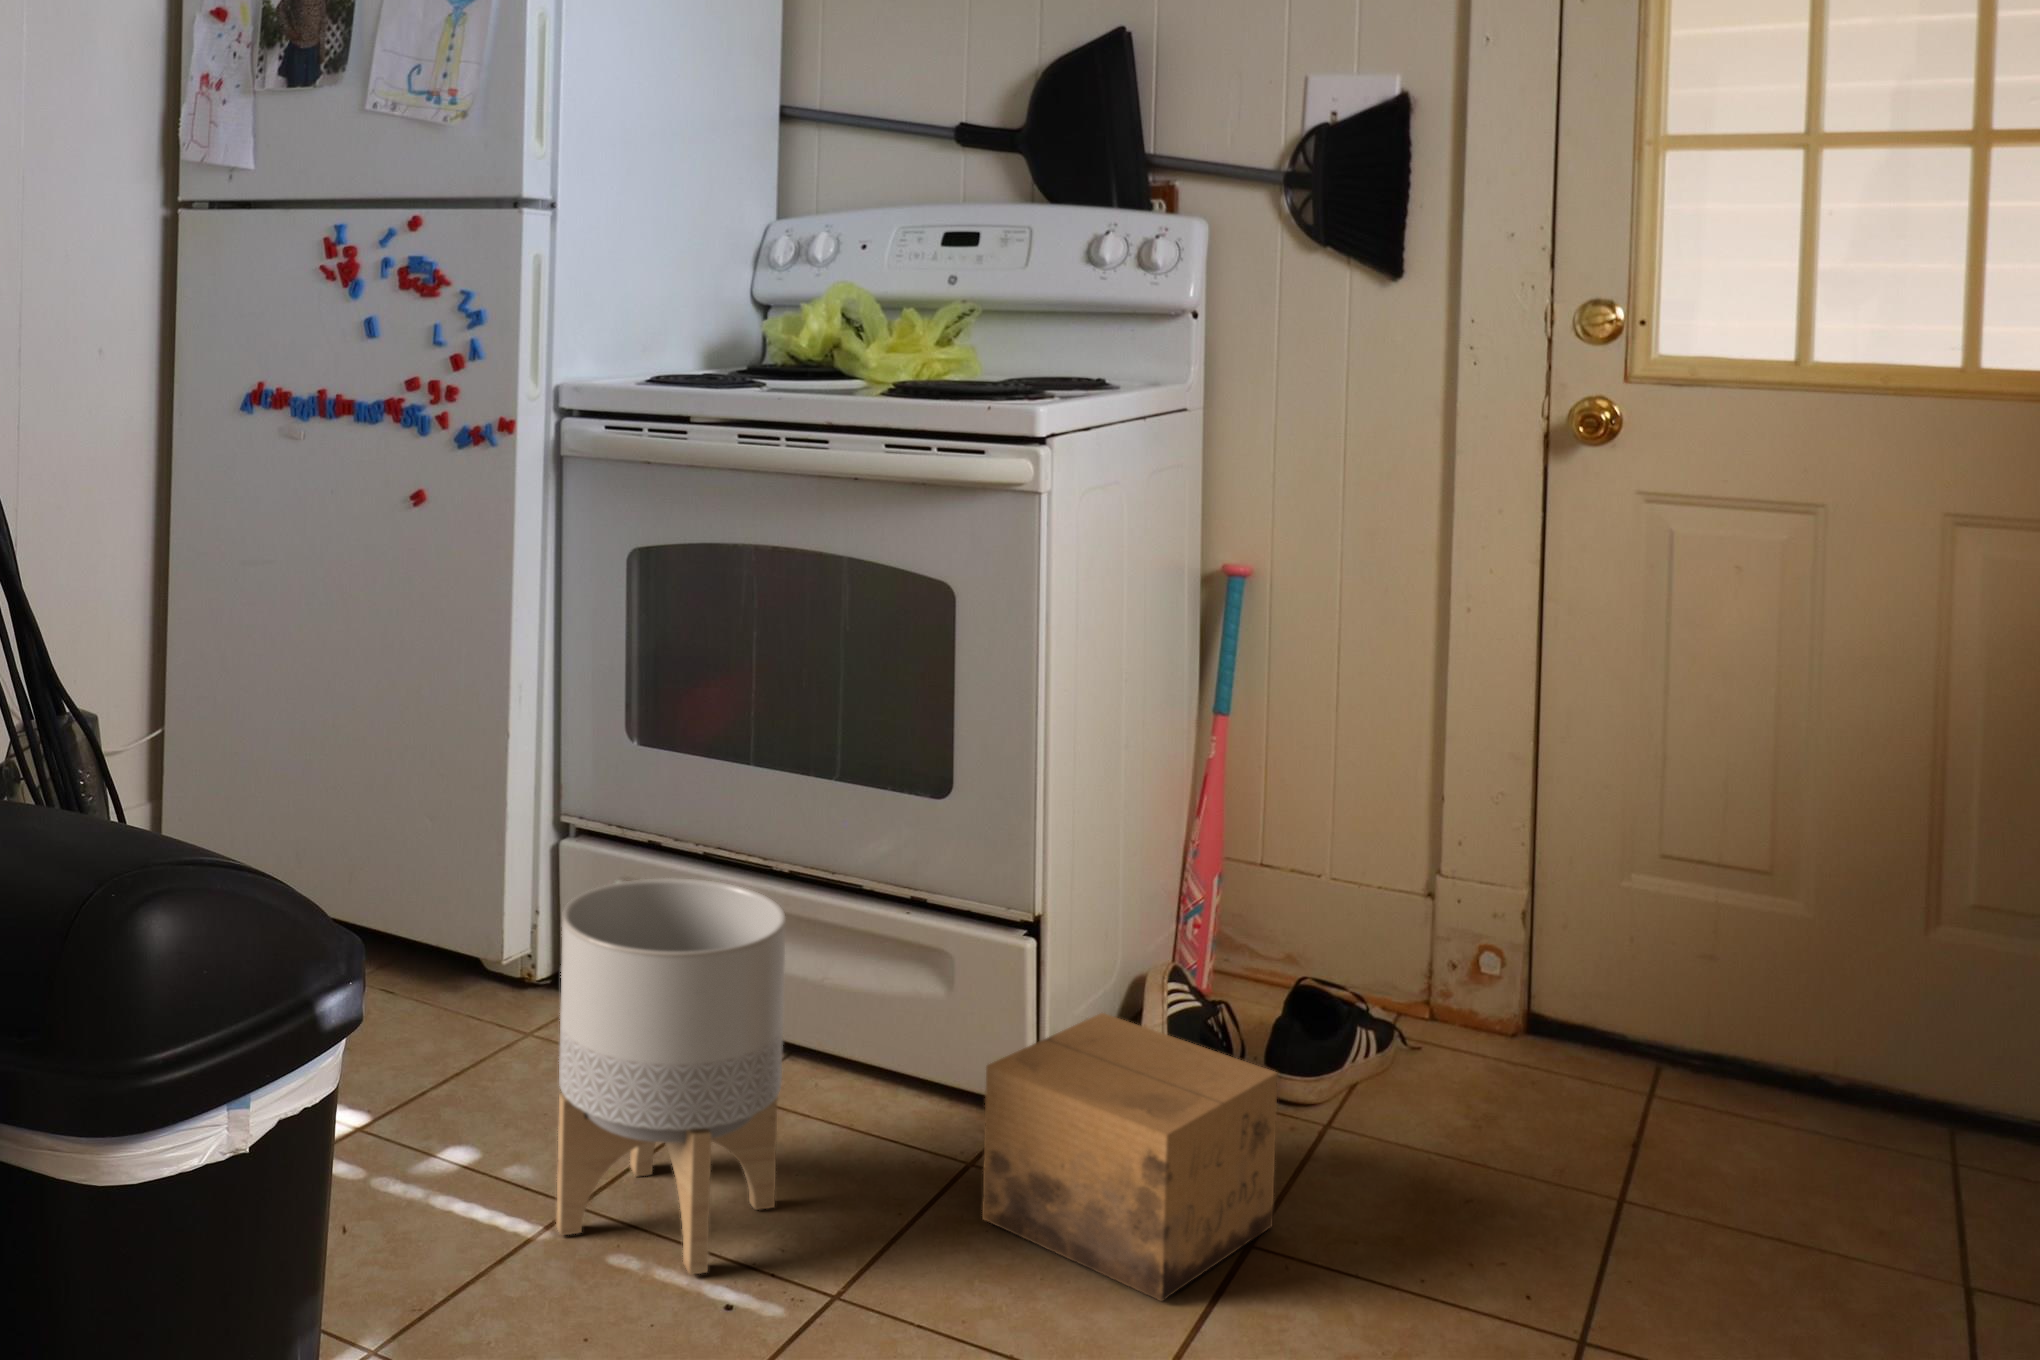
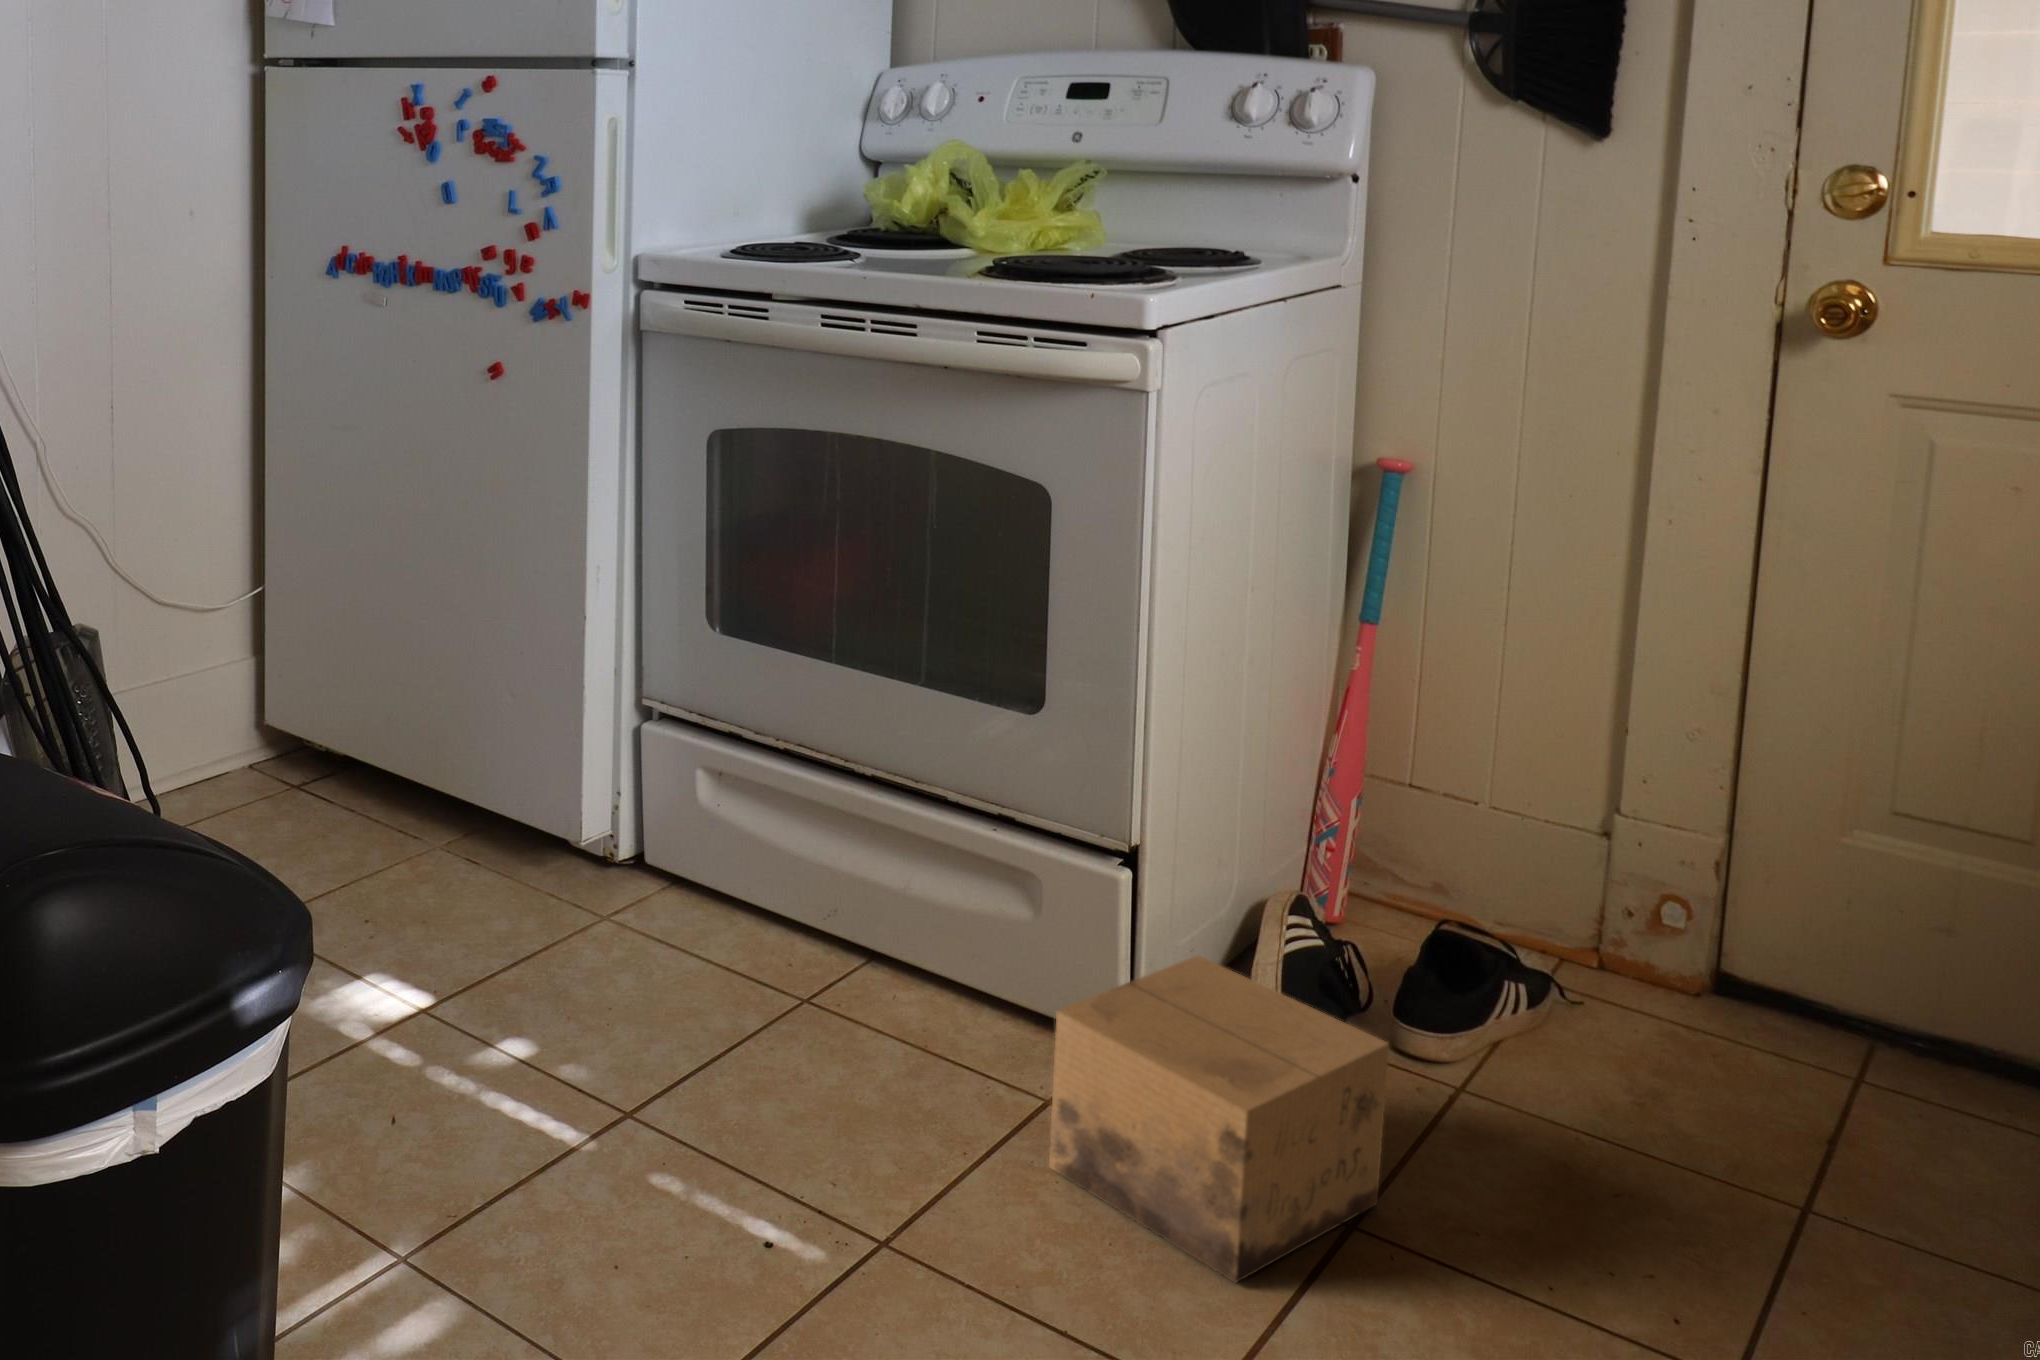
planter: present [556,878,786,1275] -> none [597,789,838,1204]

